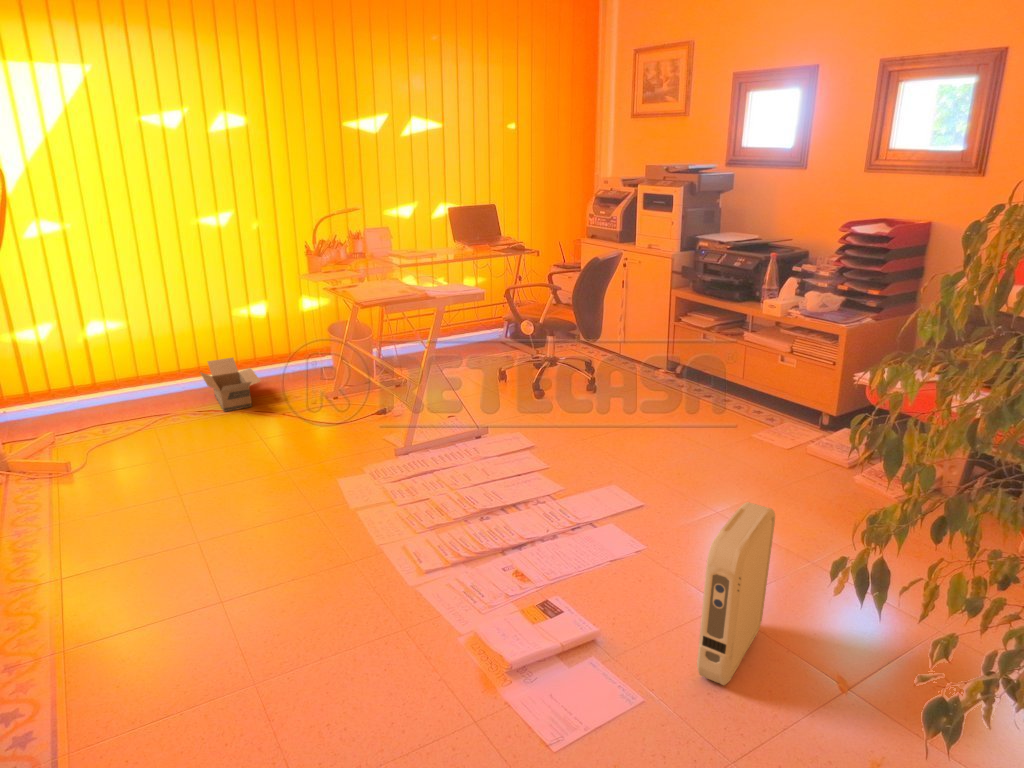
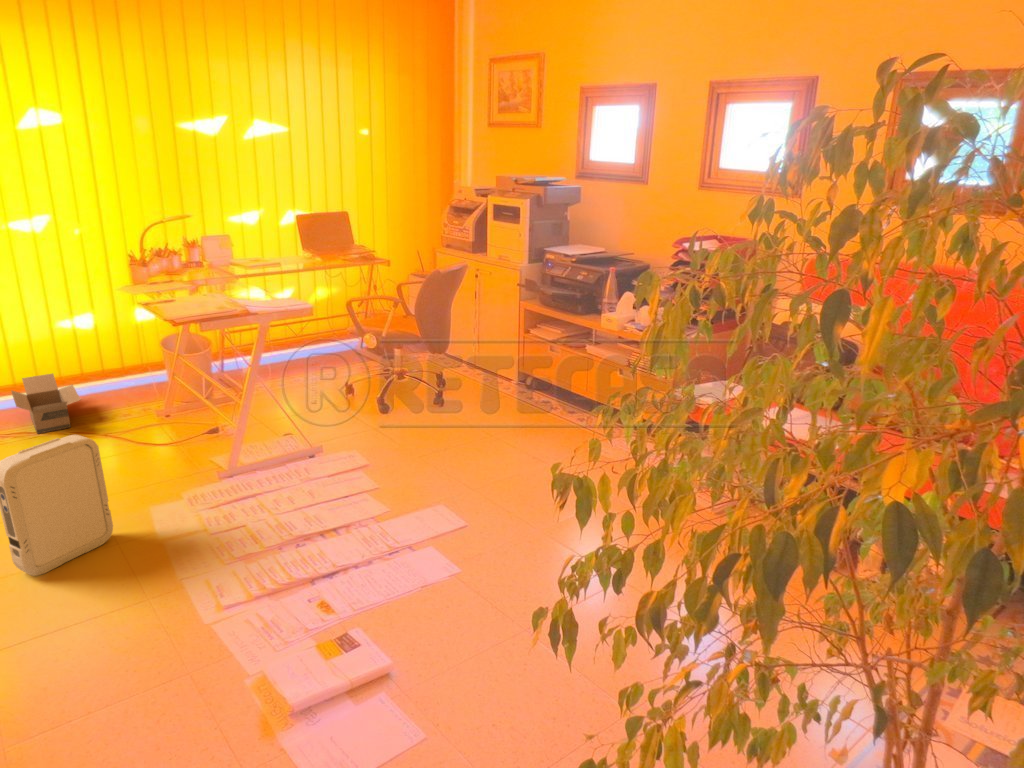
air purifier: present [697,502,775,685] -> present [0,435,113,575]

